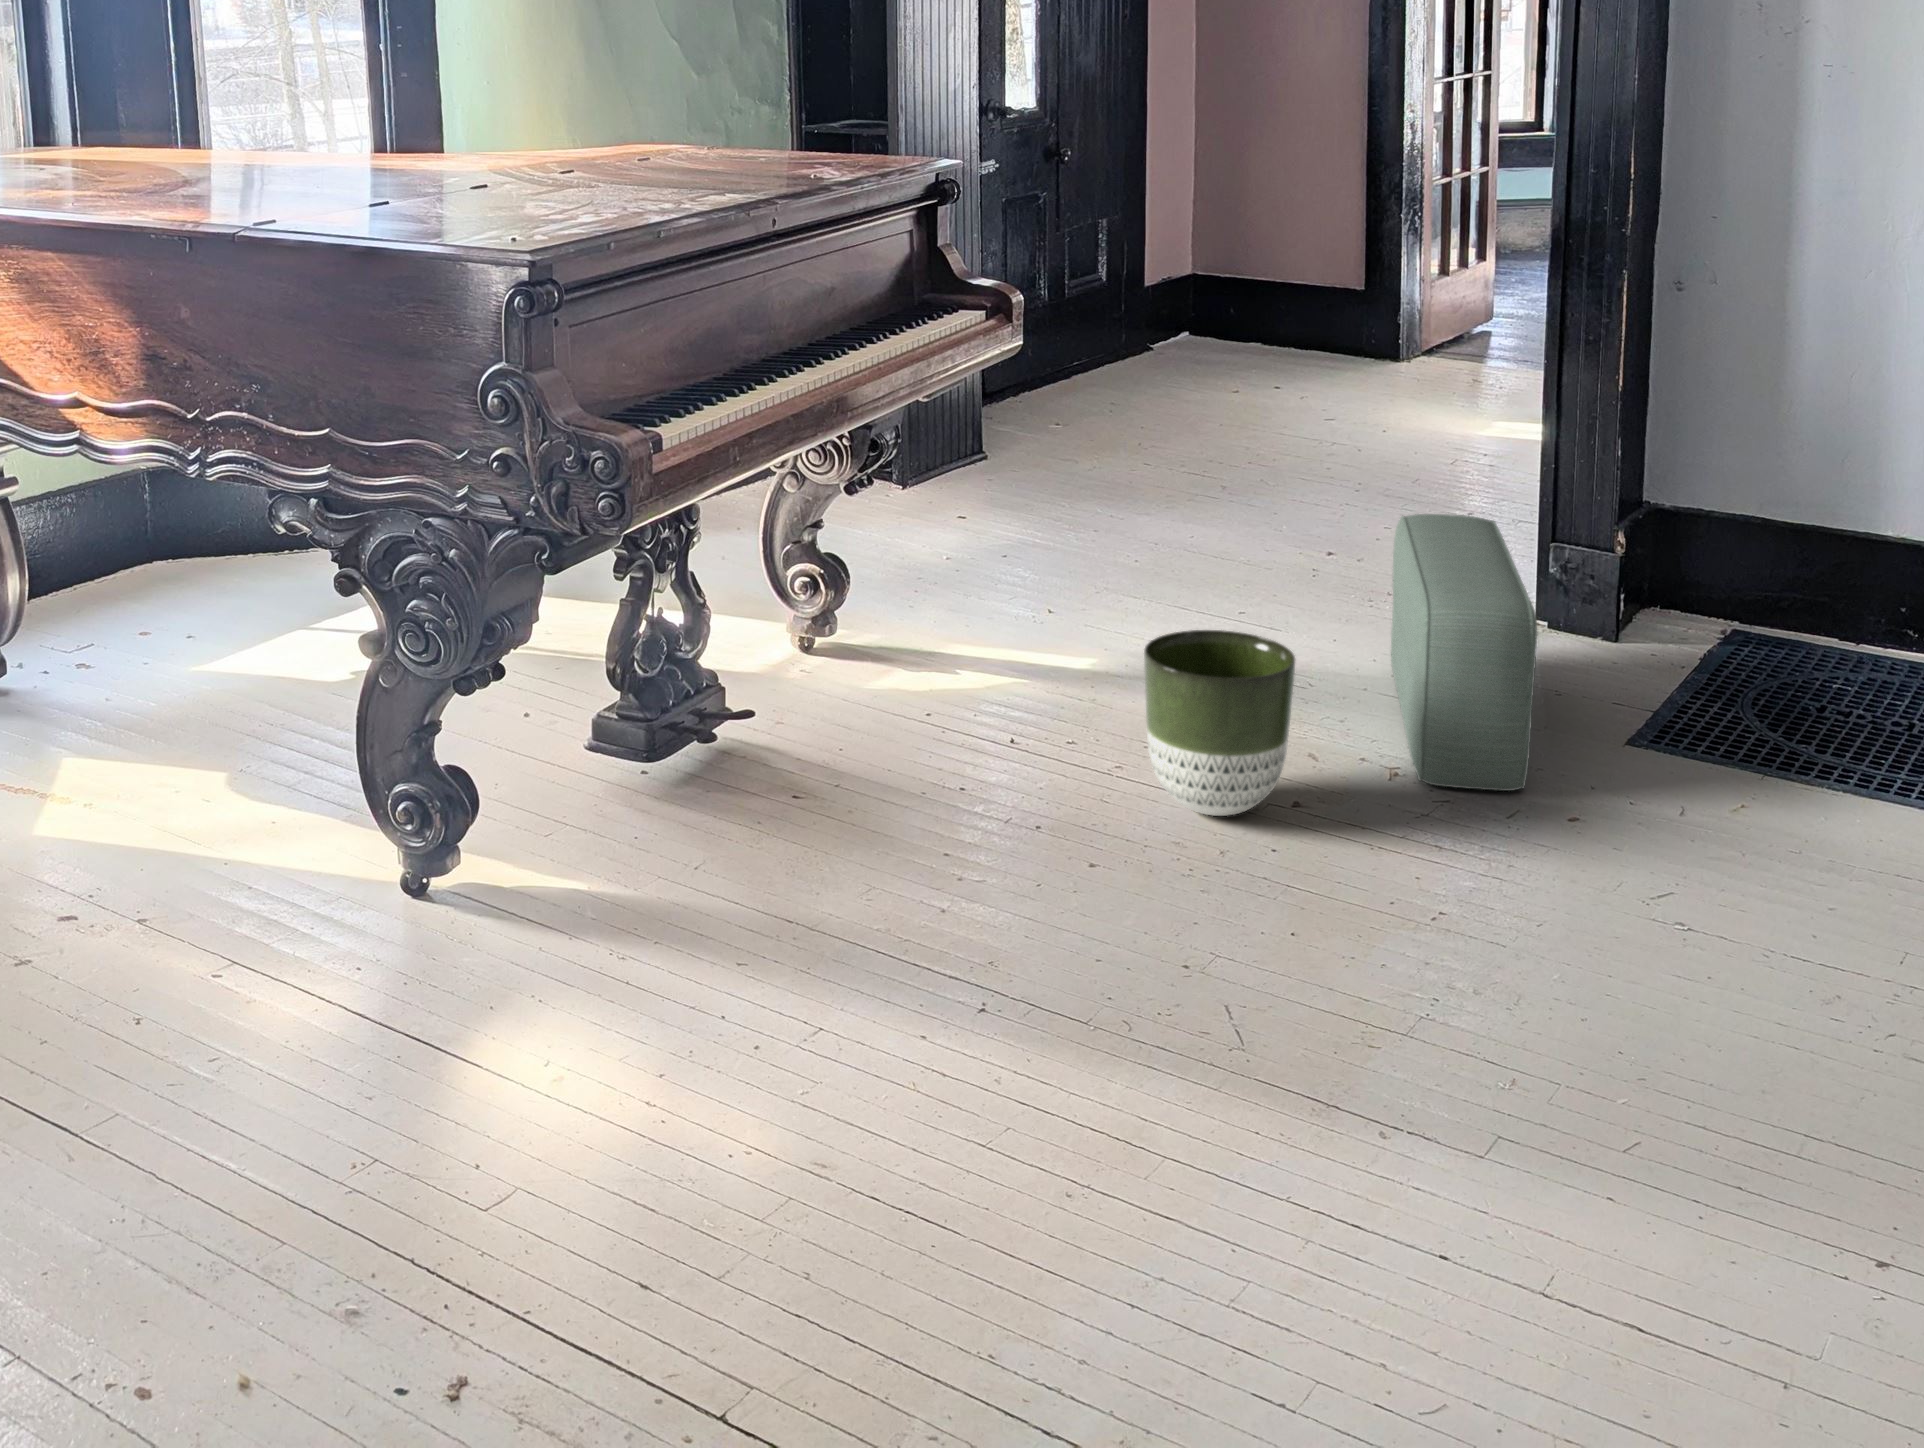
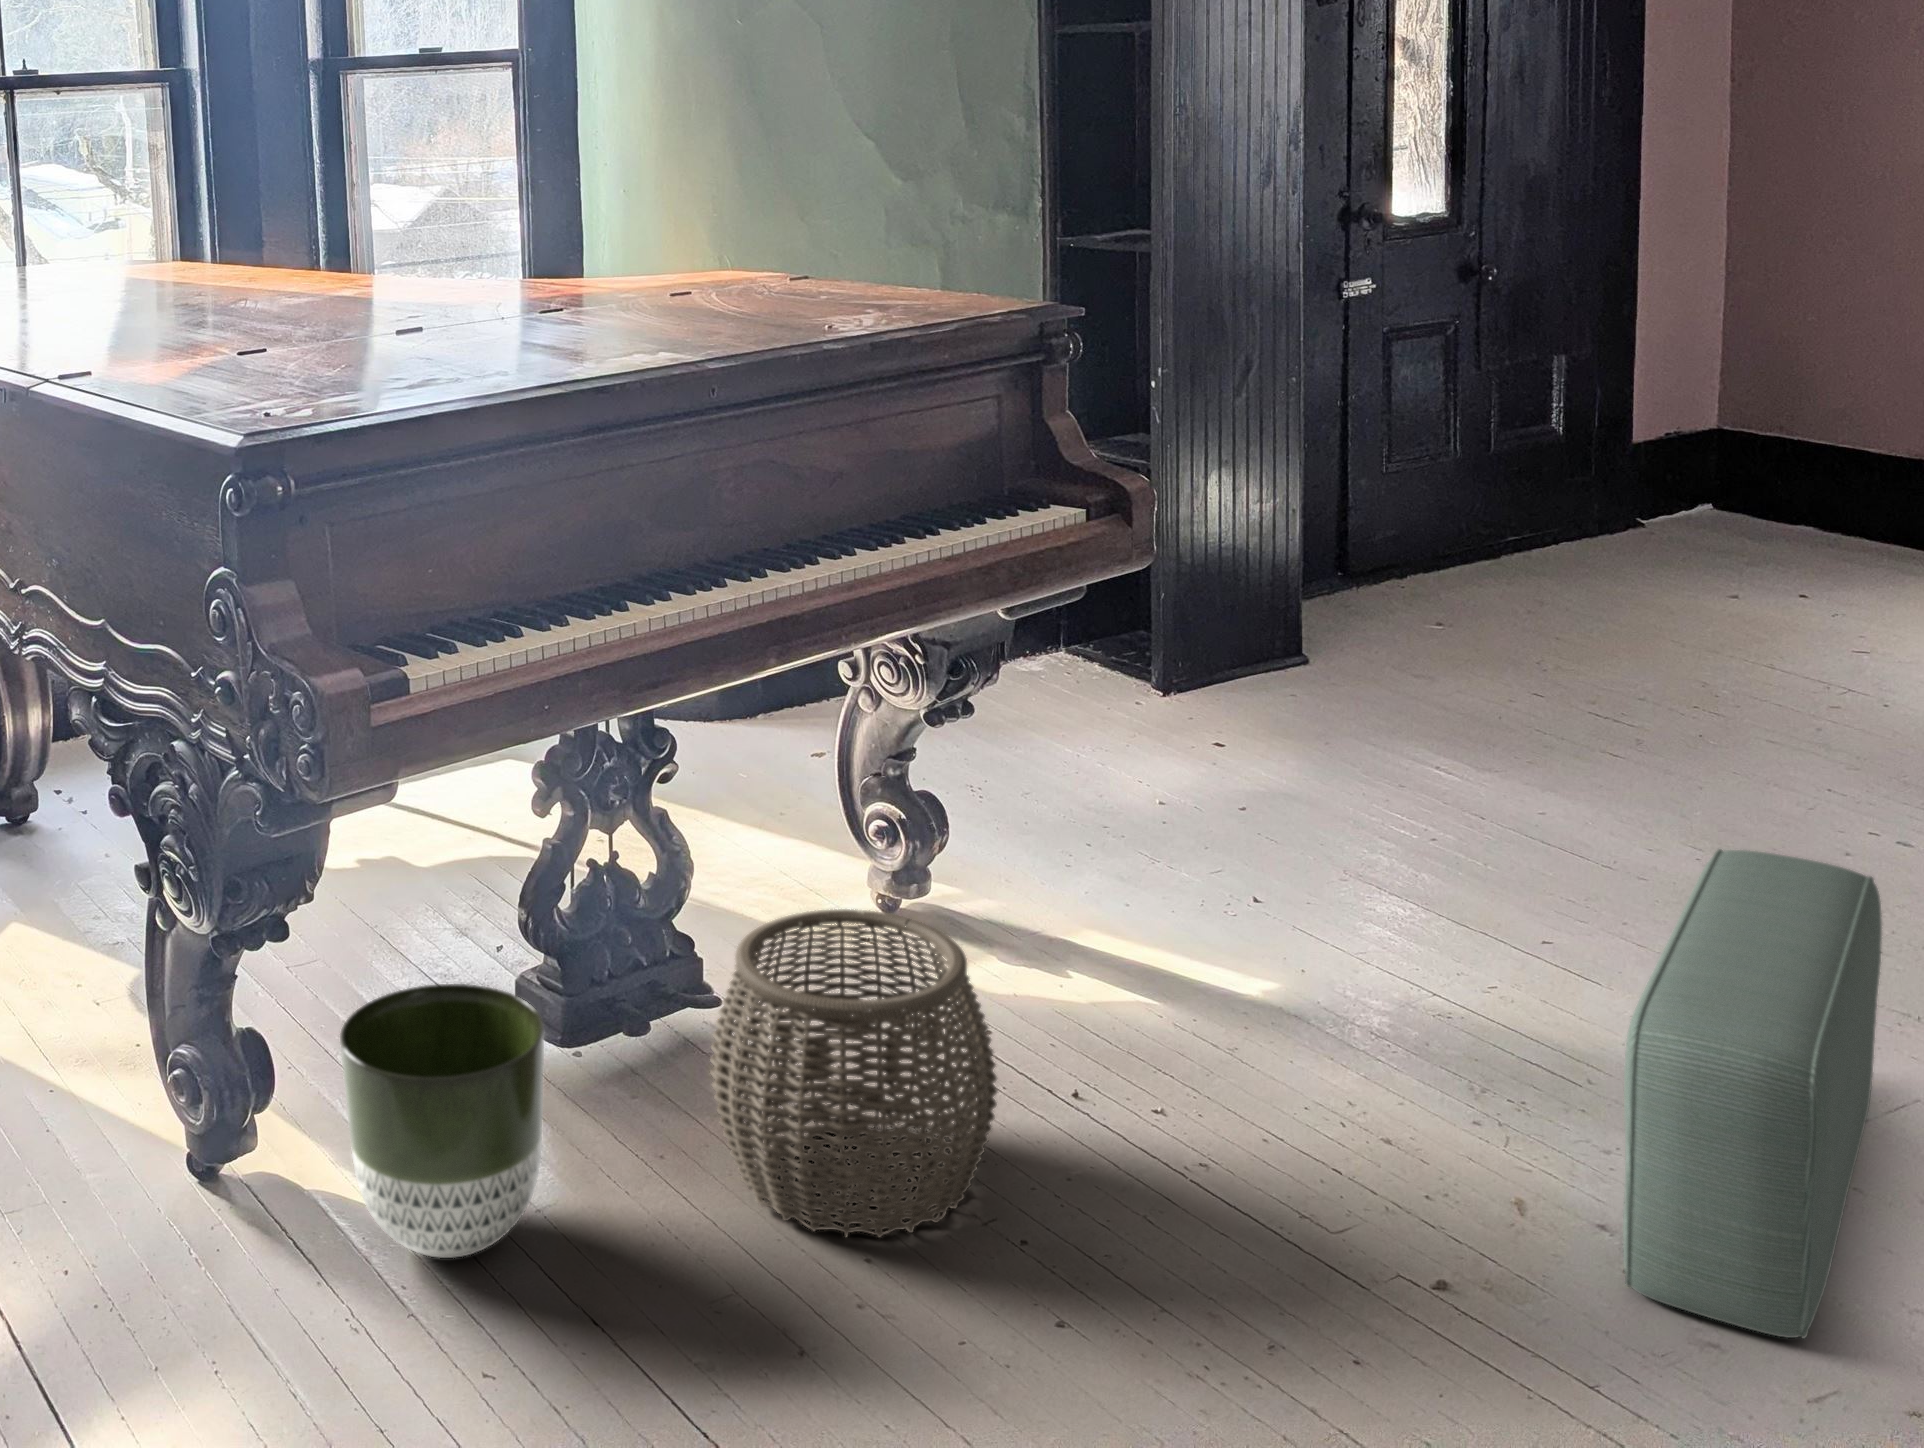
woven basket: none [813,614,1026,843] -> present [710,909,997,1238]
planter: present [1144,630,1295,816] -> present [340,984,544,1258]

